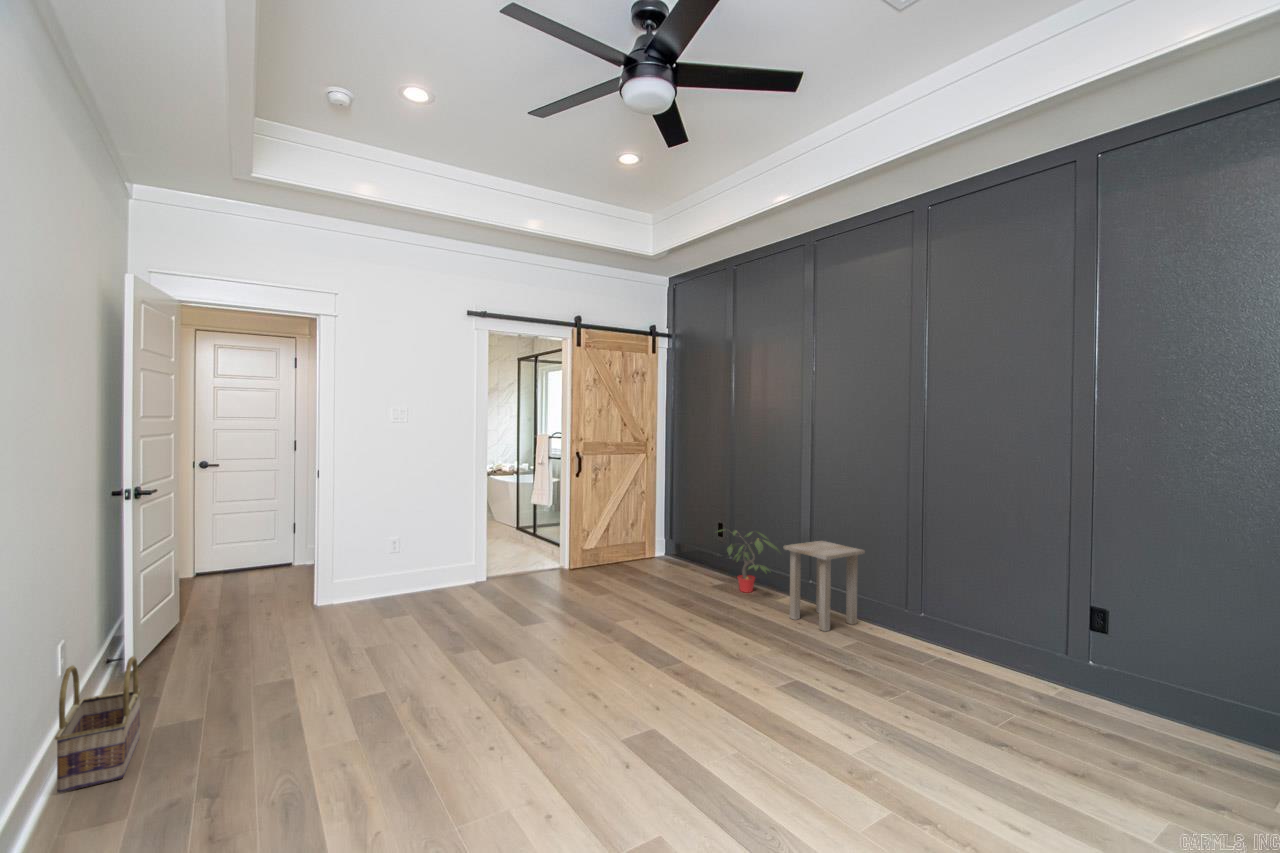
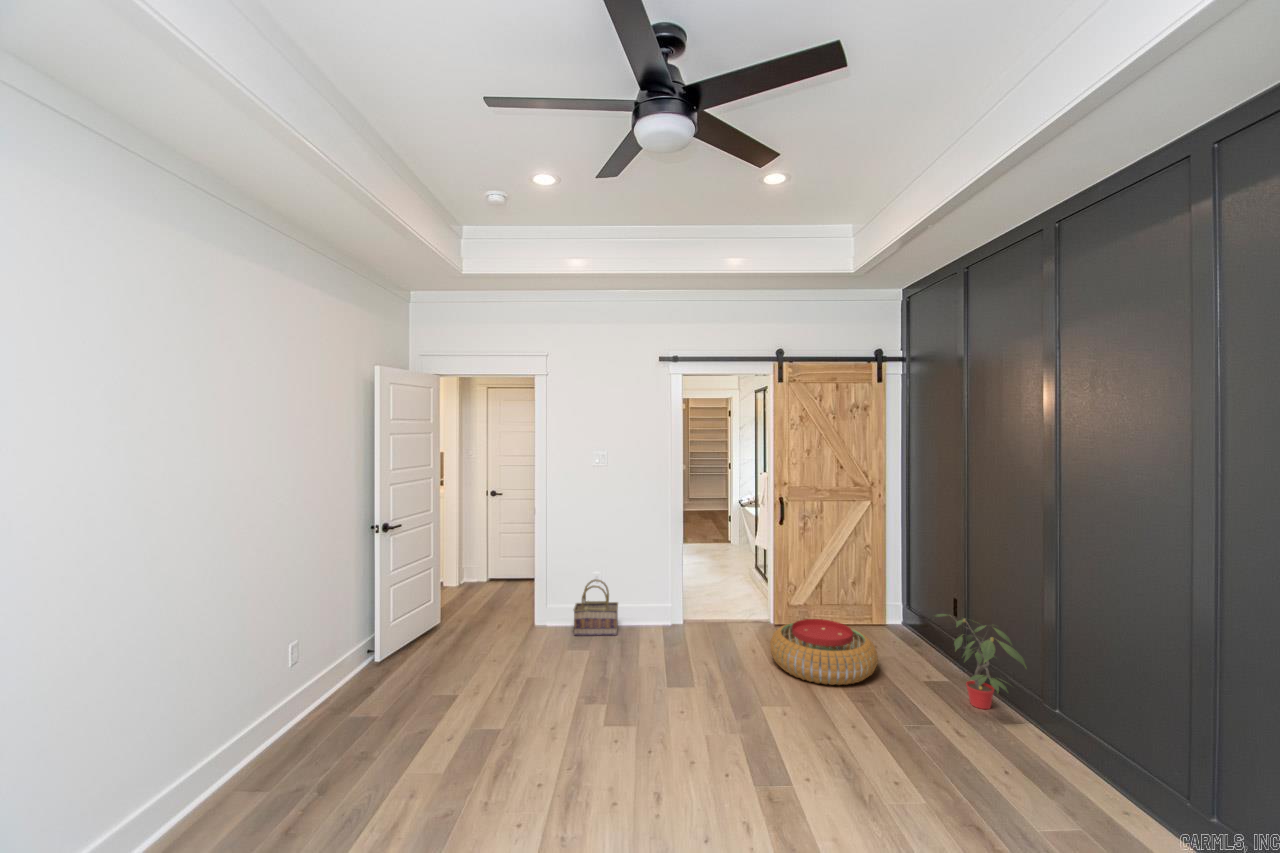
side table: present [784,541,865,631] -> none [1007,664,1163,825]
pouf: none [589,552,675,599] -> present [770,619,878,685]
basket: present [55,656,142,793] -> present [574,579,618,636]

